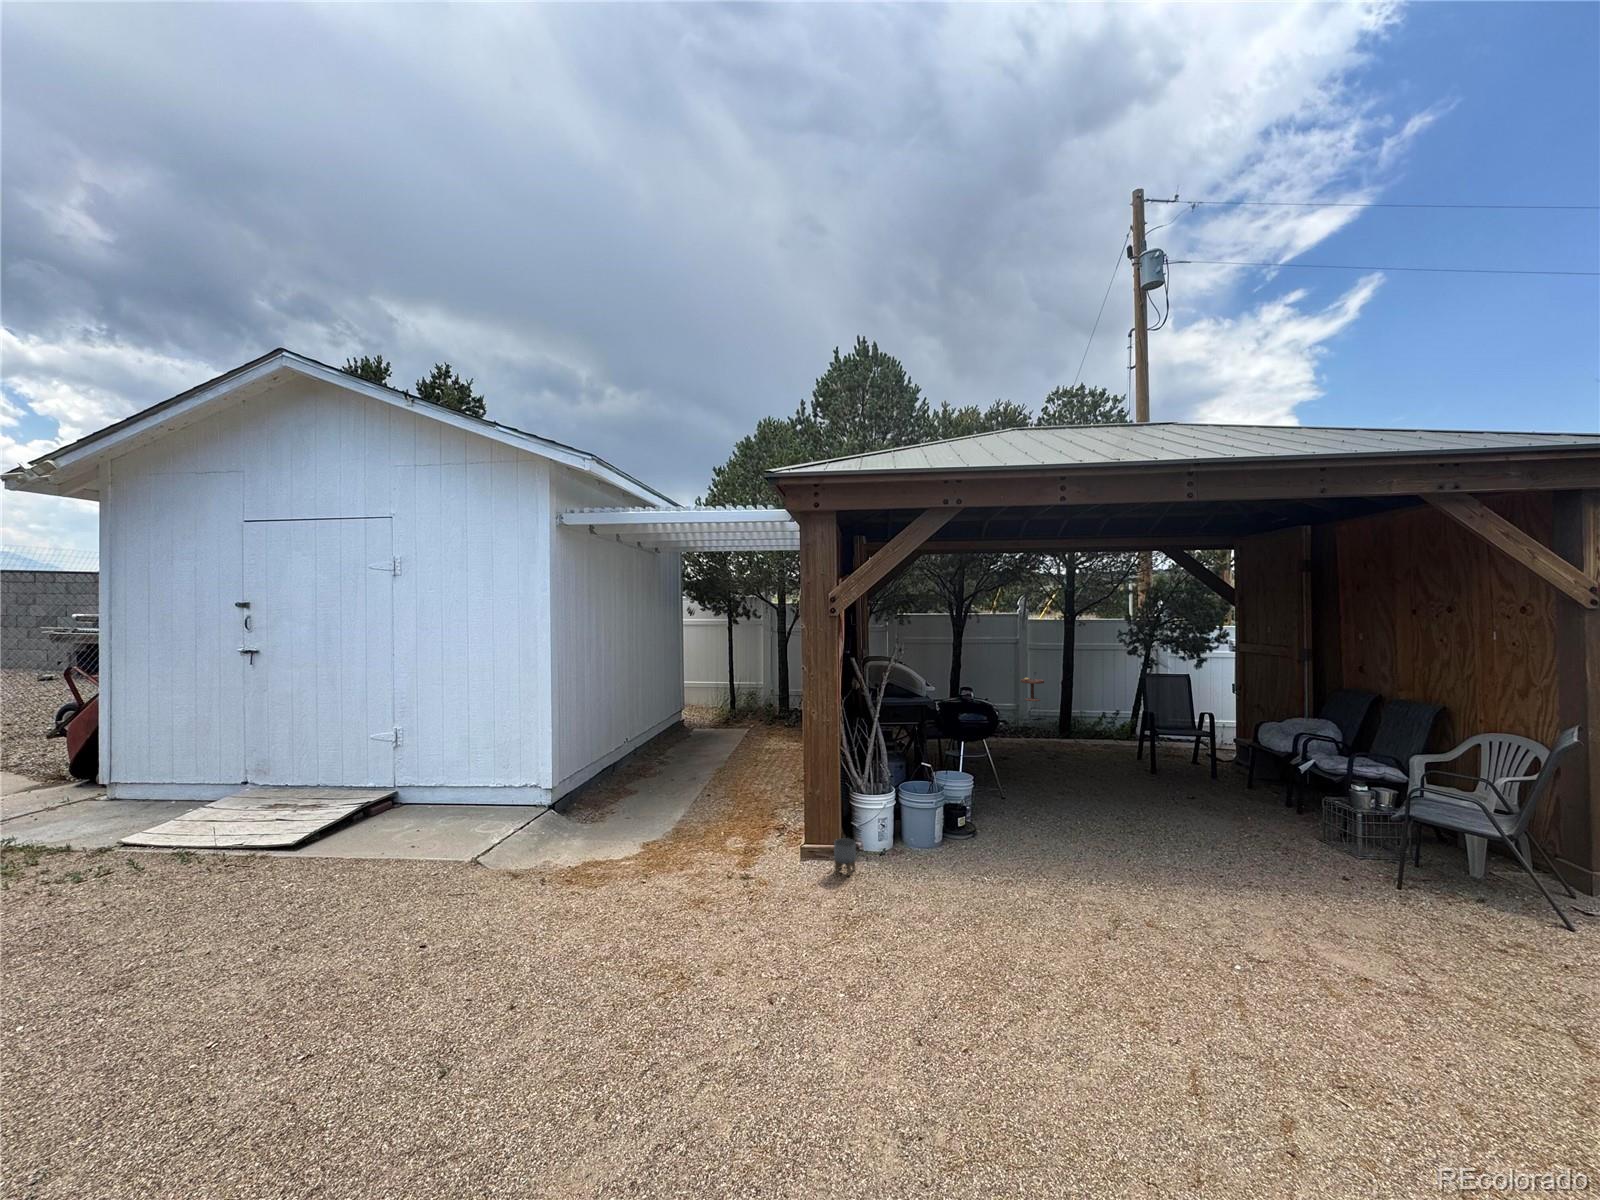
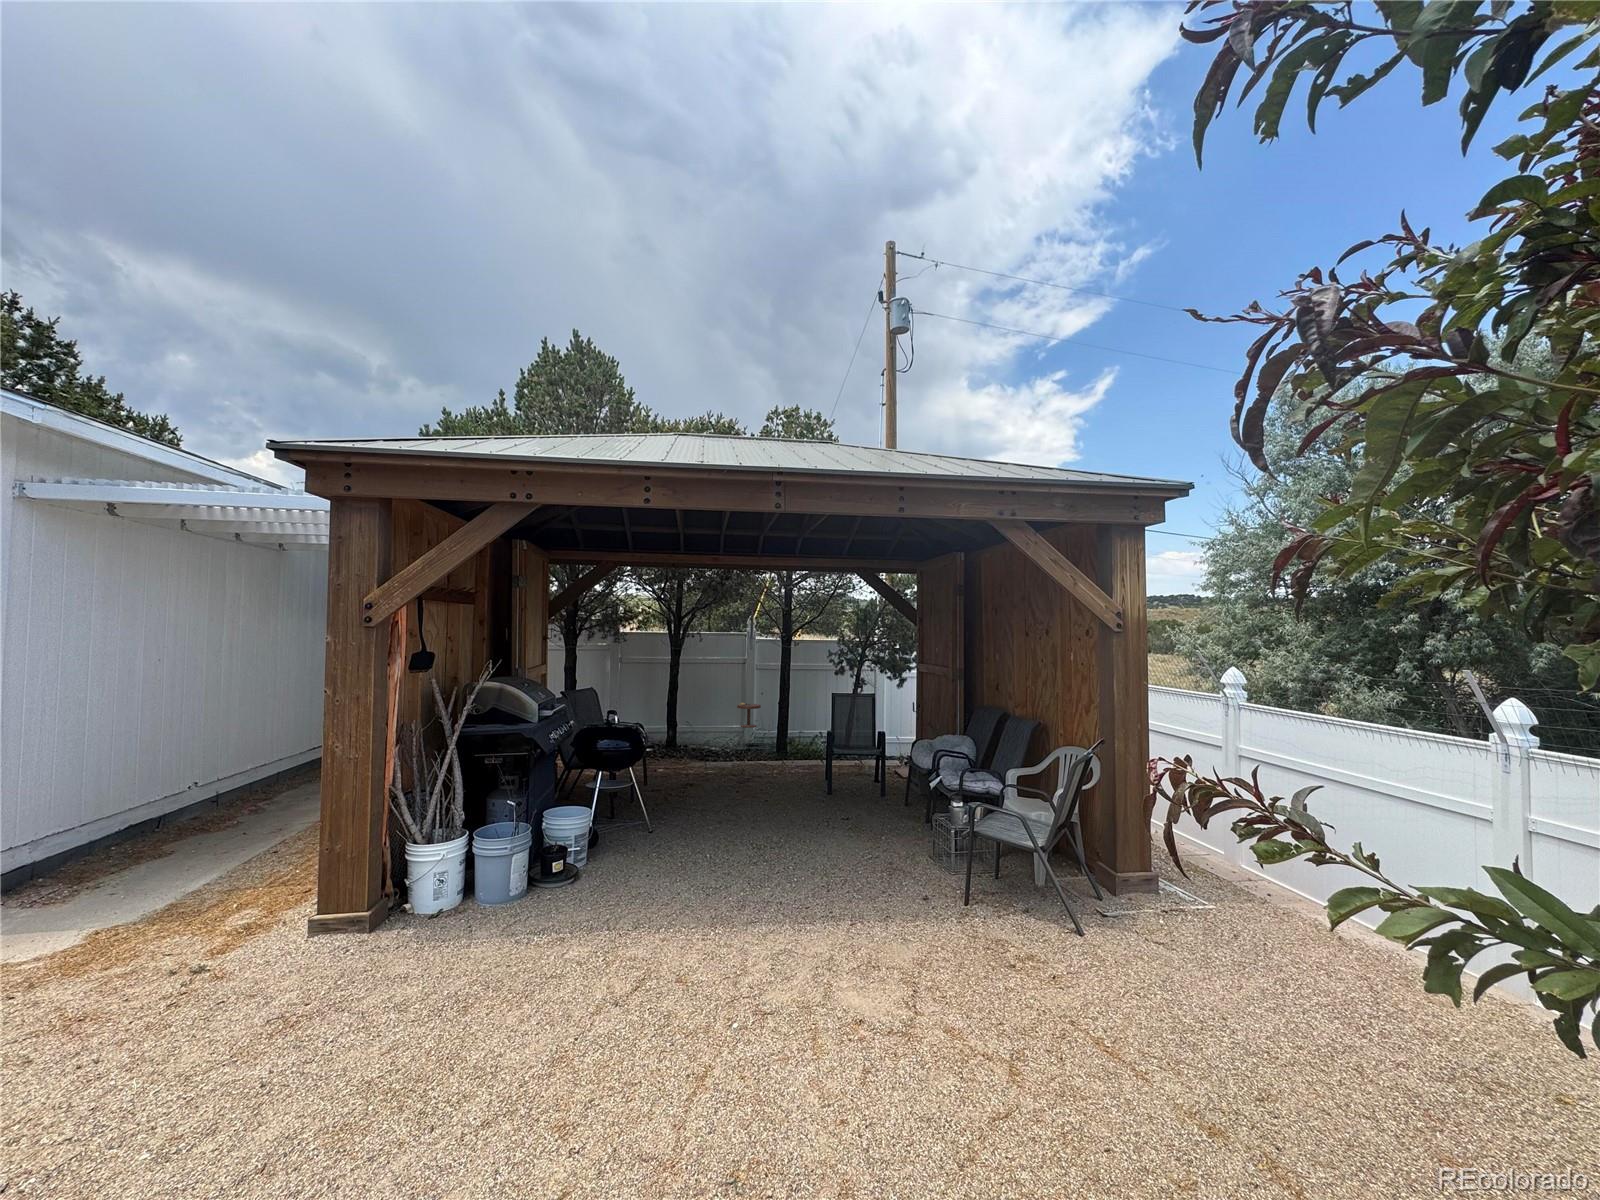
planter: present [834,838,856,876] -> none [350,900,383,948]

